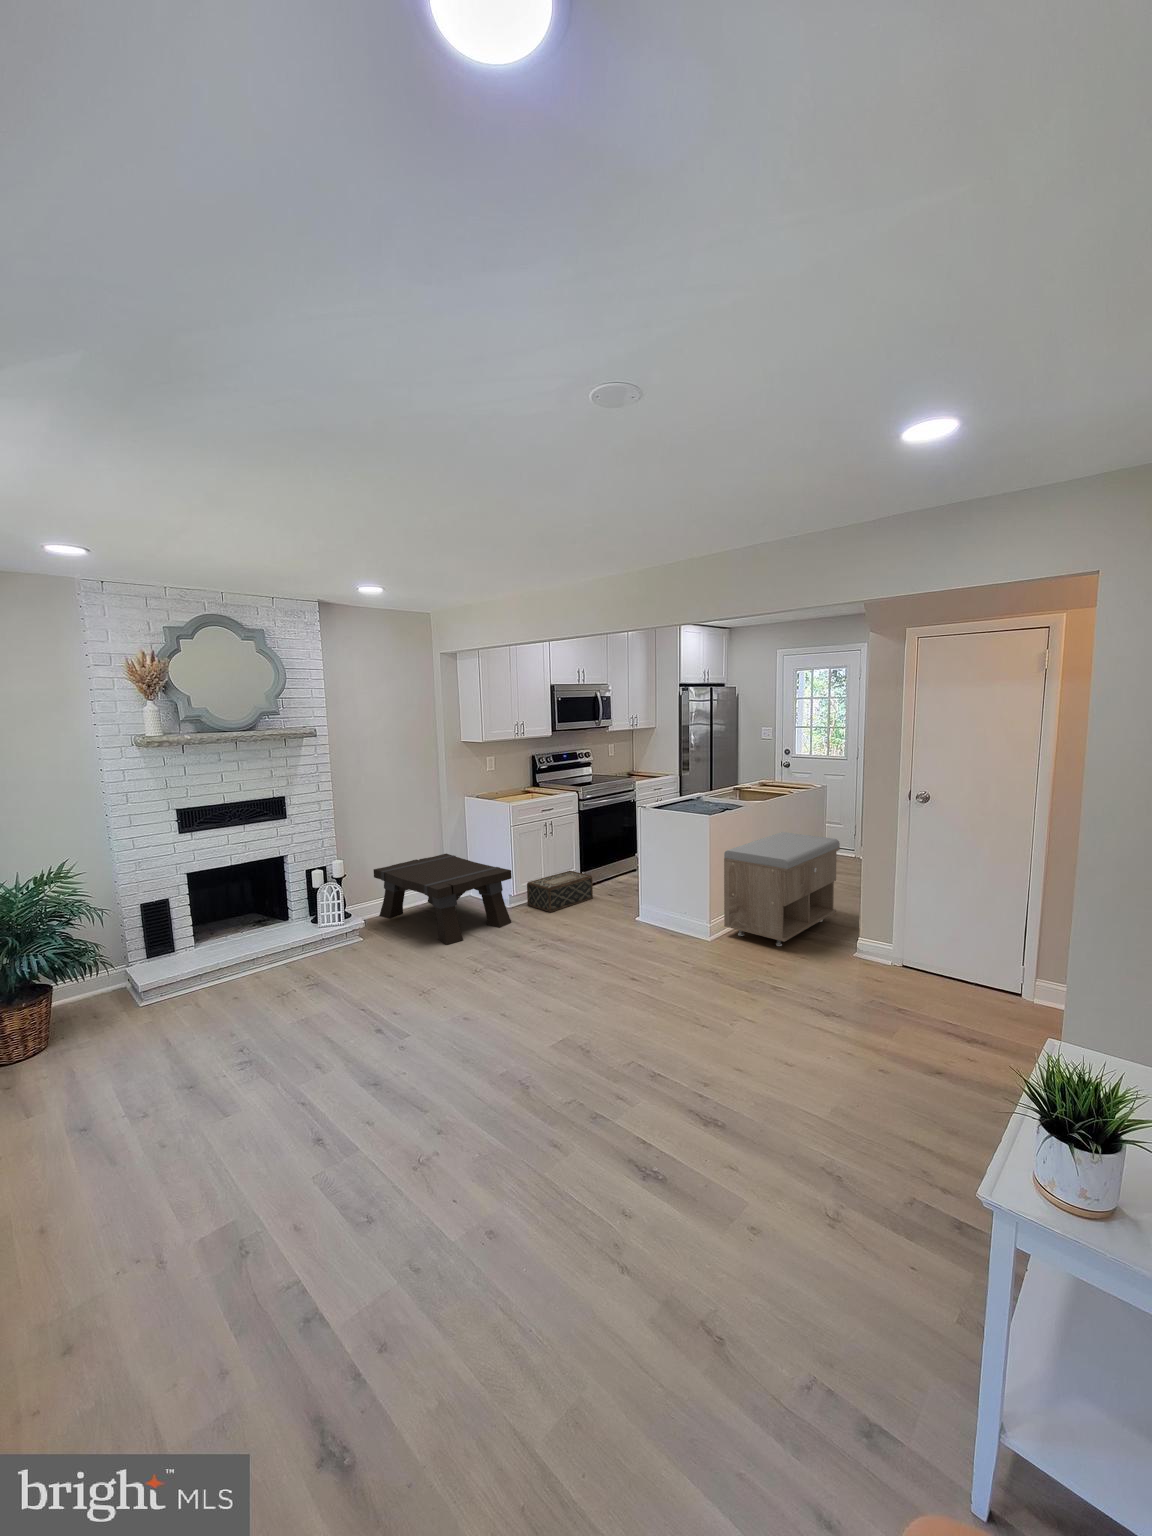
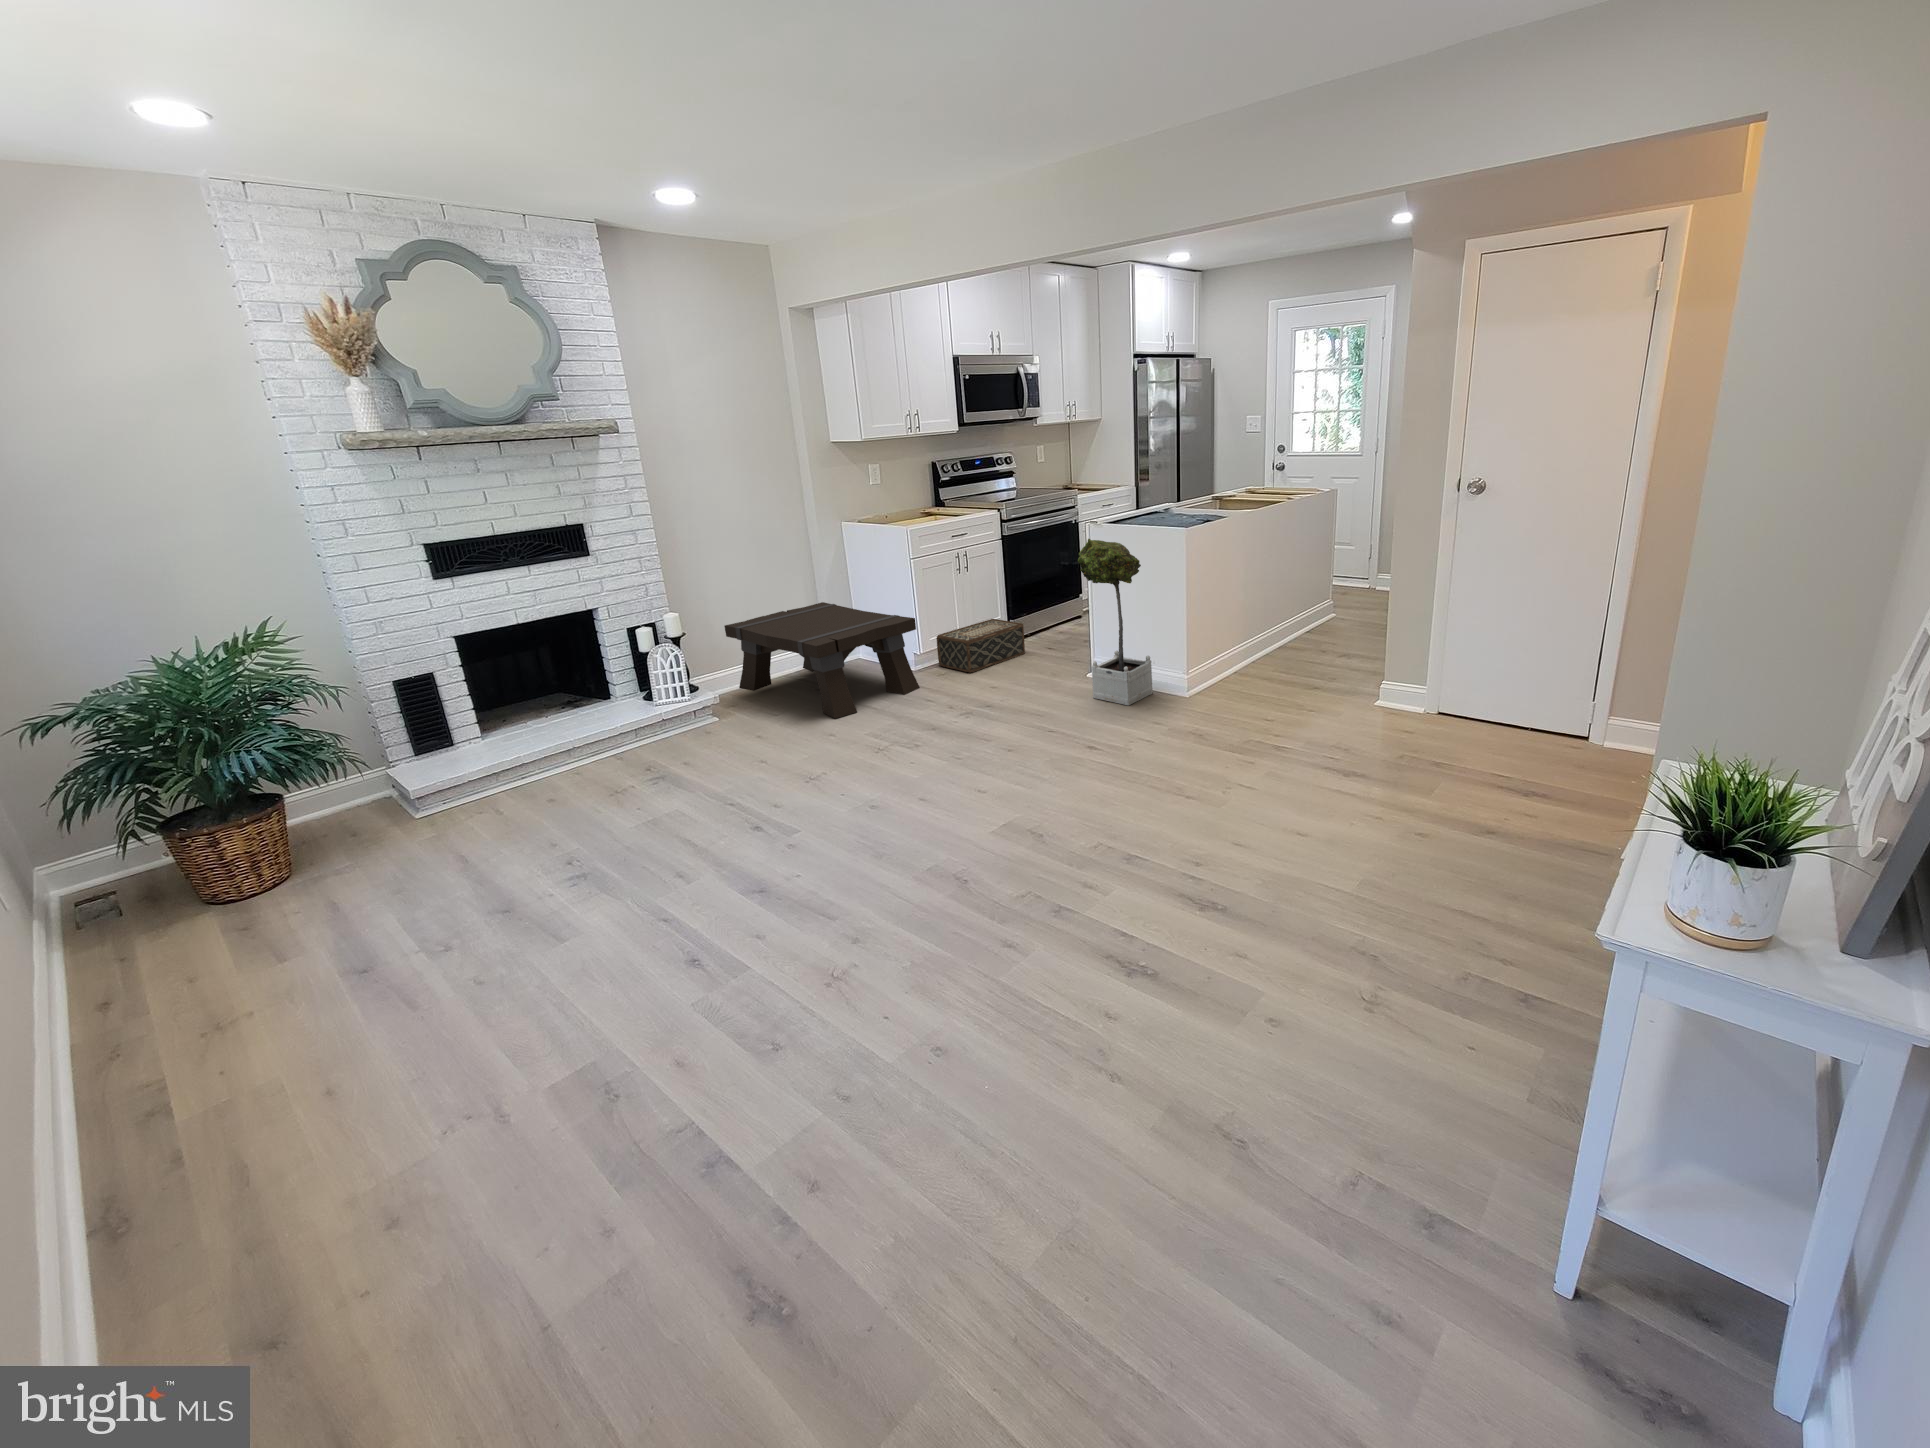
potted tree: none [630,820,685,945] -> present [1078,539,1153,705]
storage bench: present [724,832,840,946] -> none [1204,552,1358,699]

